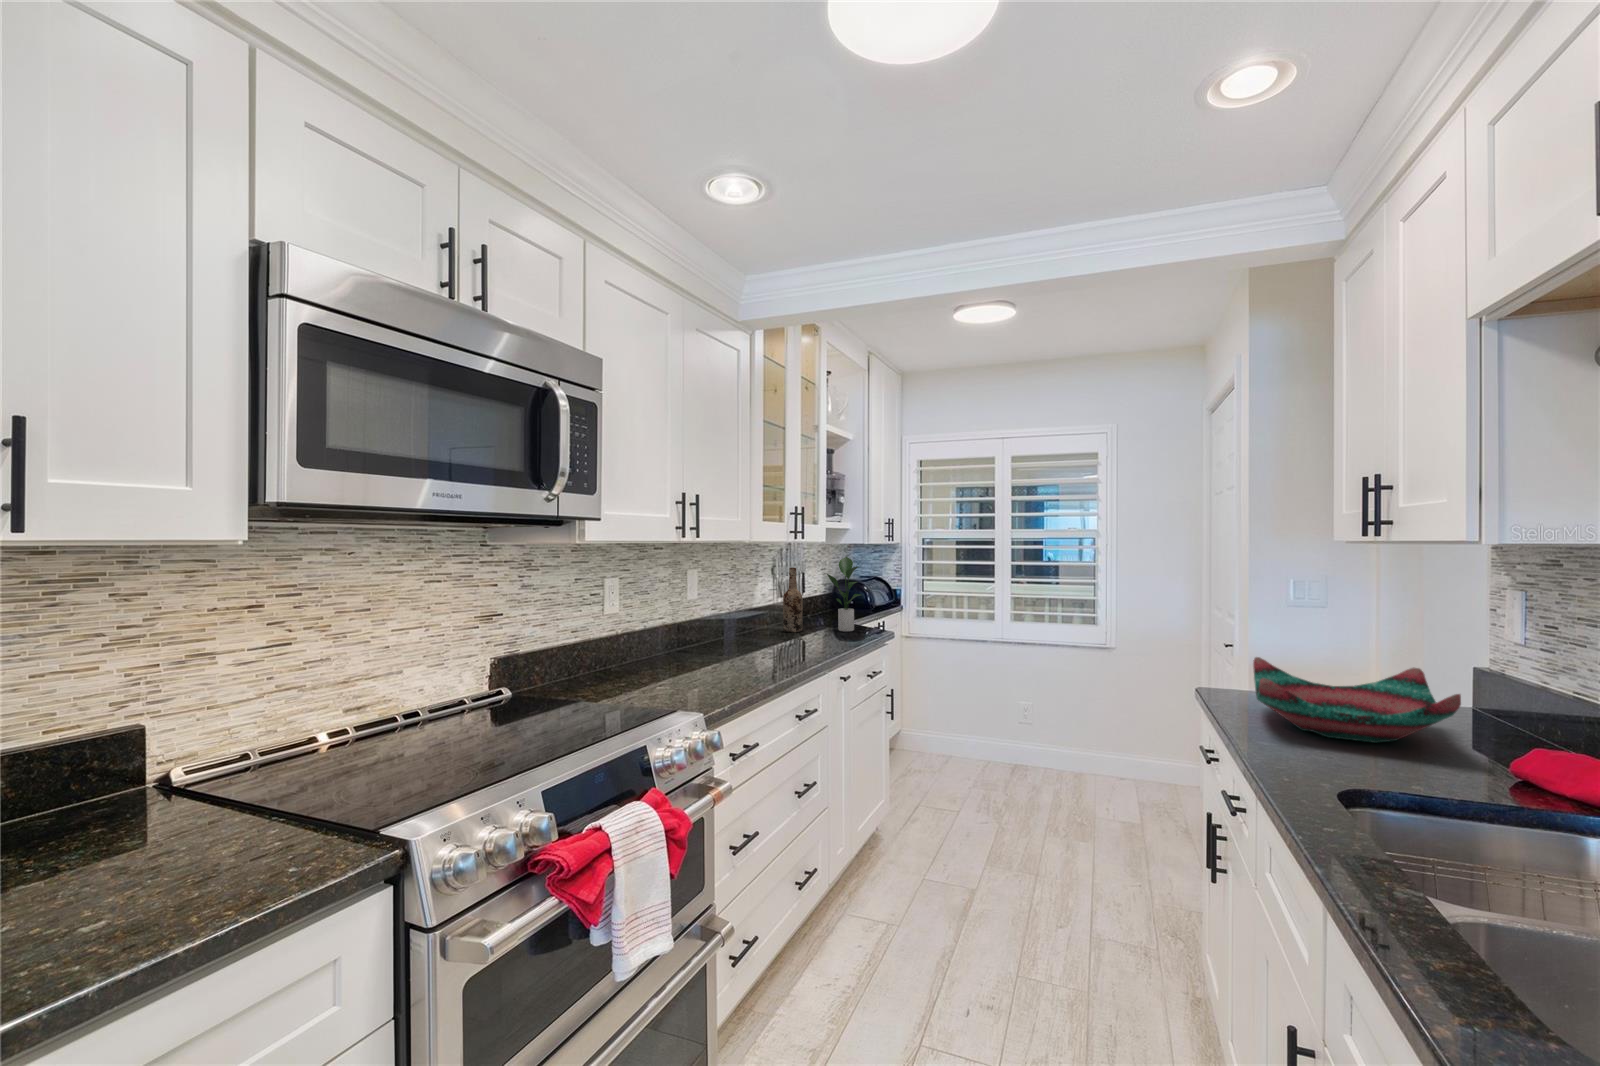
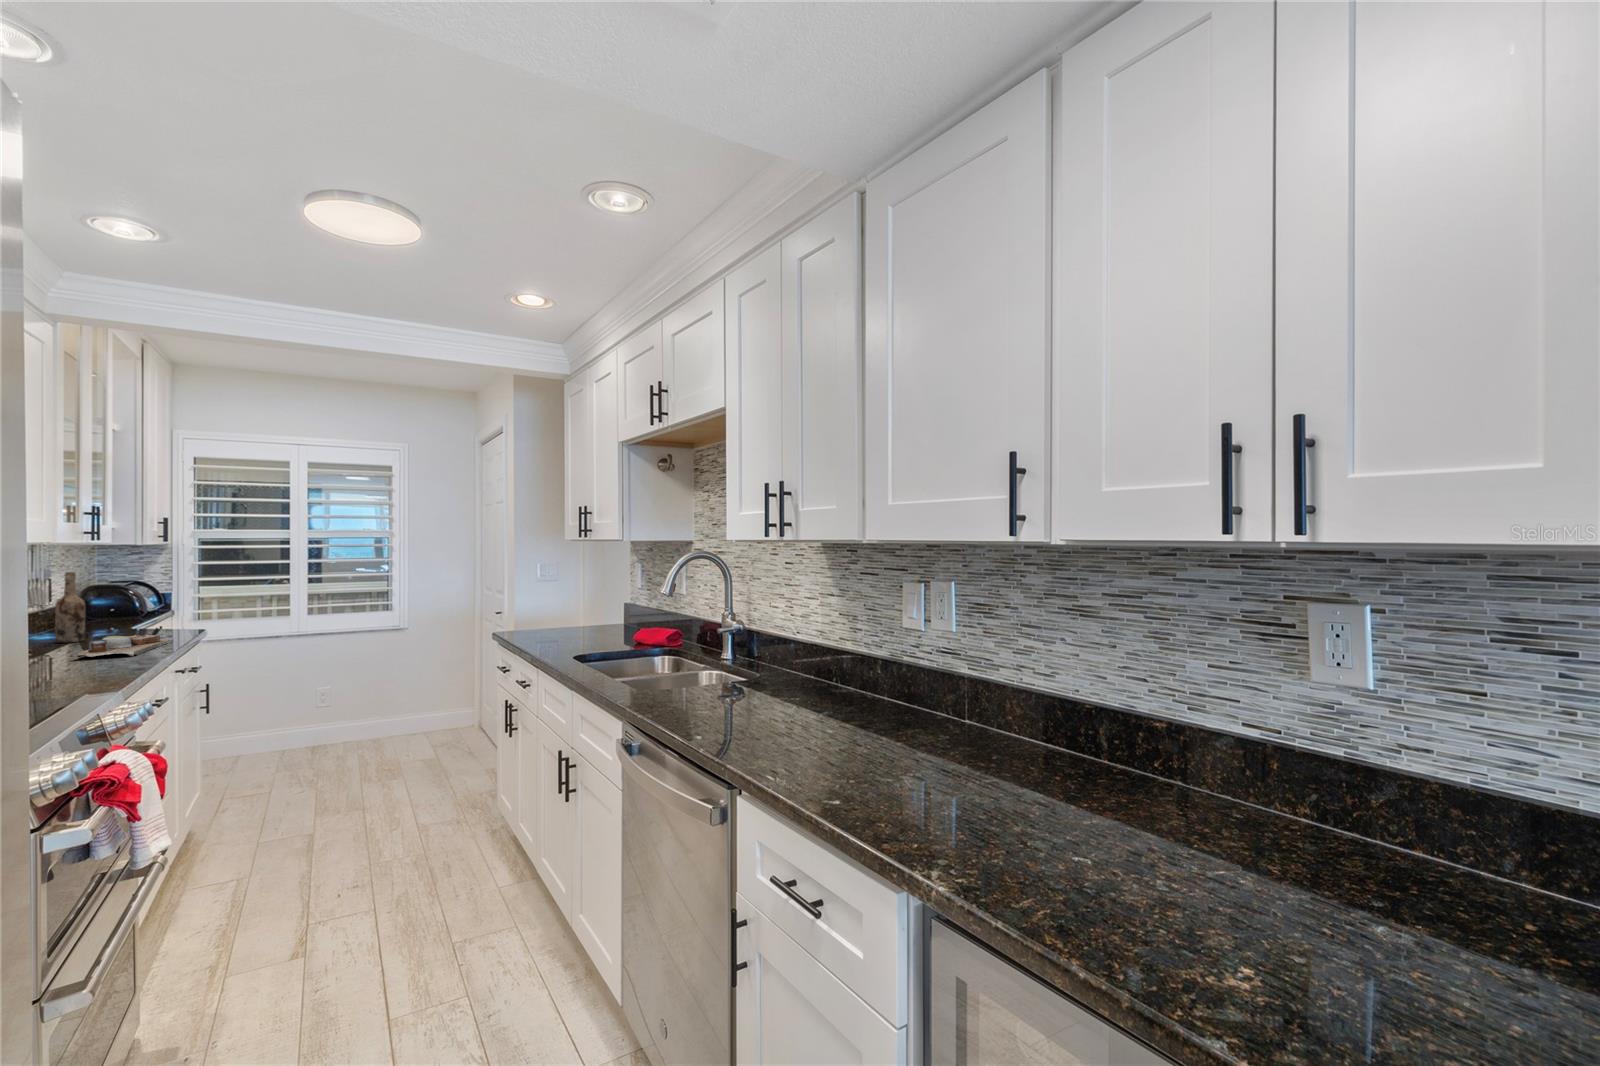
potted plant: present [827,557,860,632] -> none [121,559,170,635]
cutting board: none [753,633,843,659] -> present [70,635,169,657]
decorative bowl: present [1253,657,1461,743] -> none [528,604,617,642]

